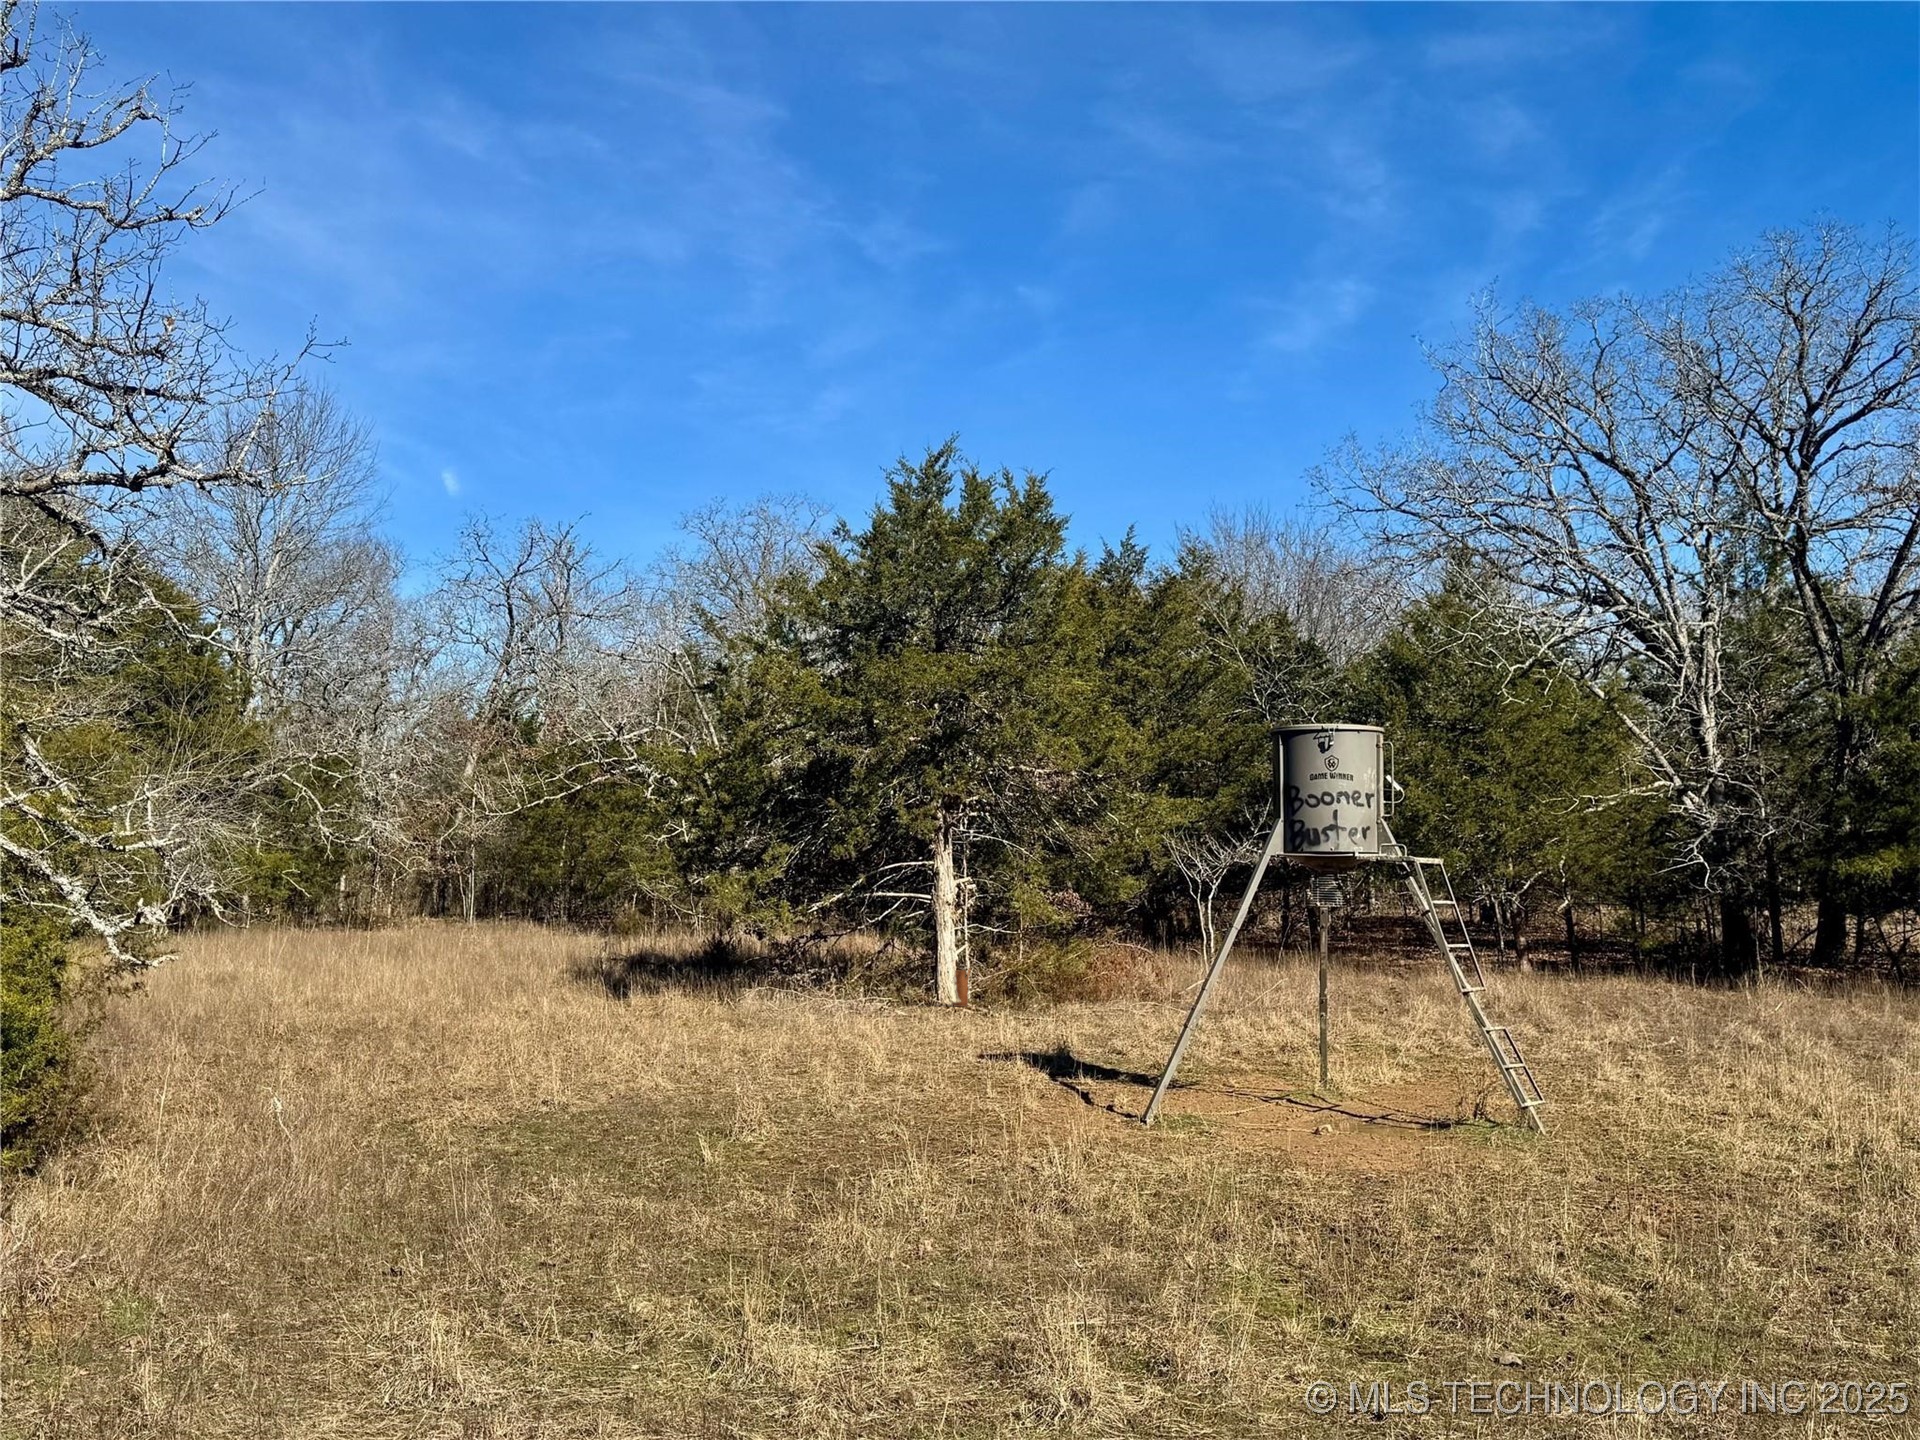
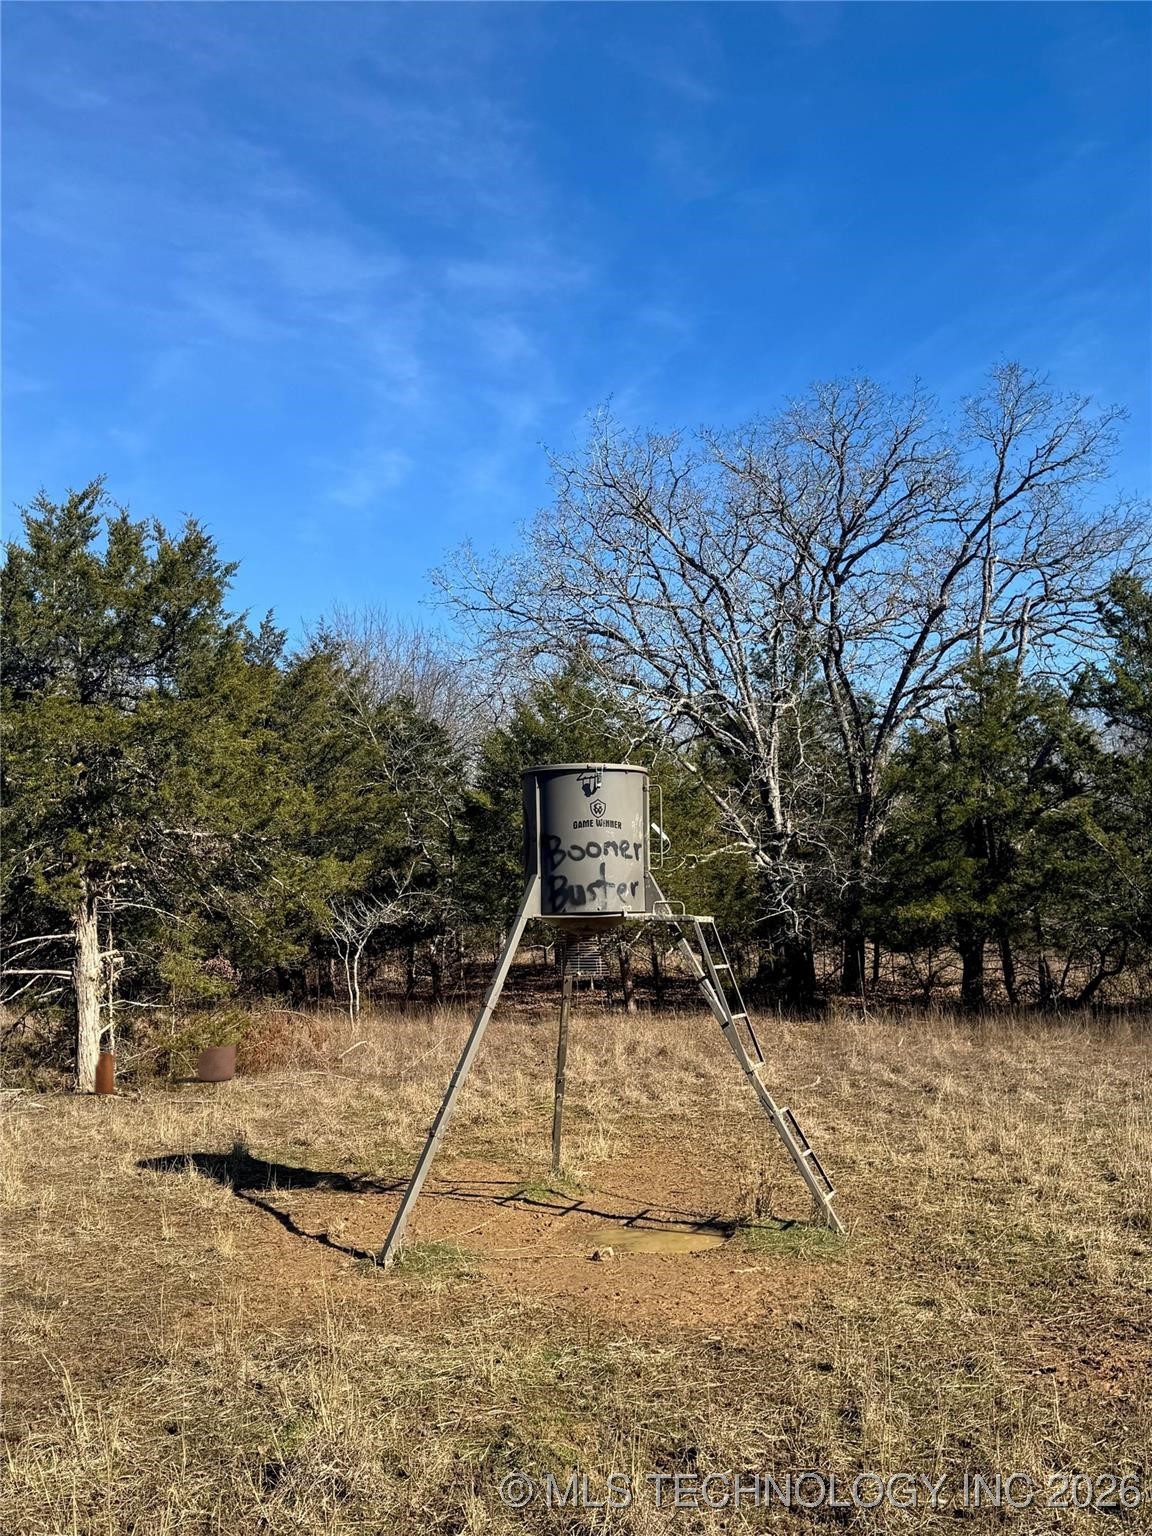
planter: none [1041,970,1076,1004] -> present [198,1044,236,1081]

